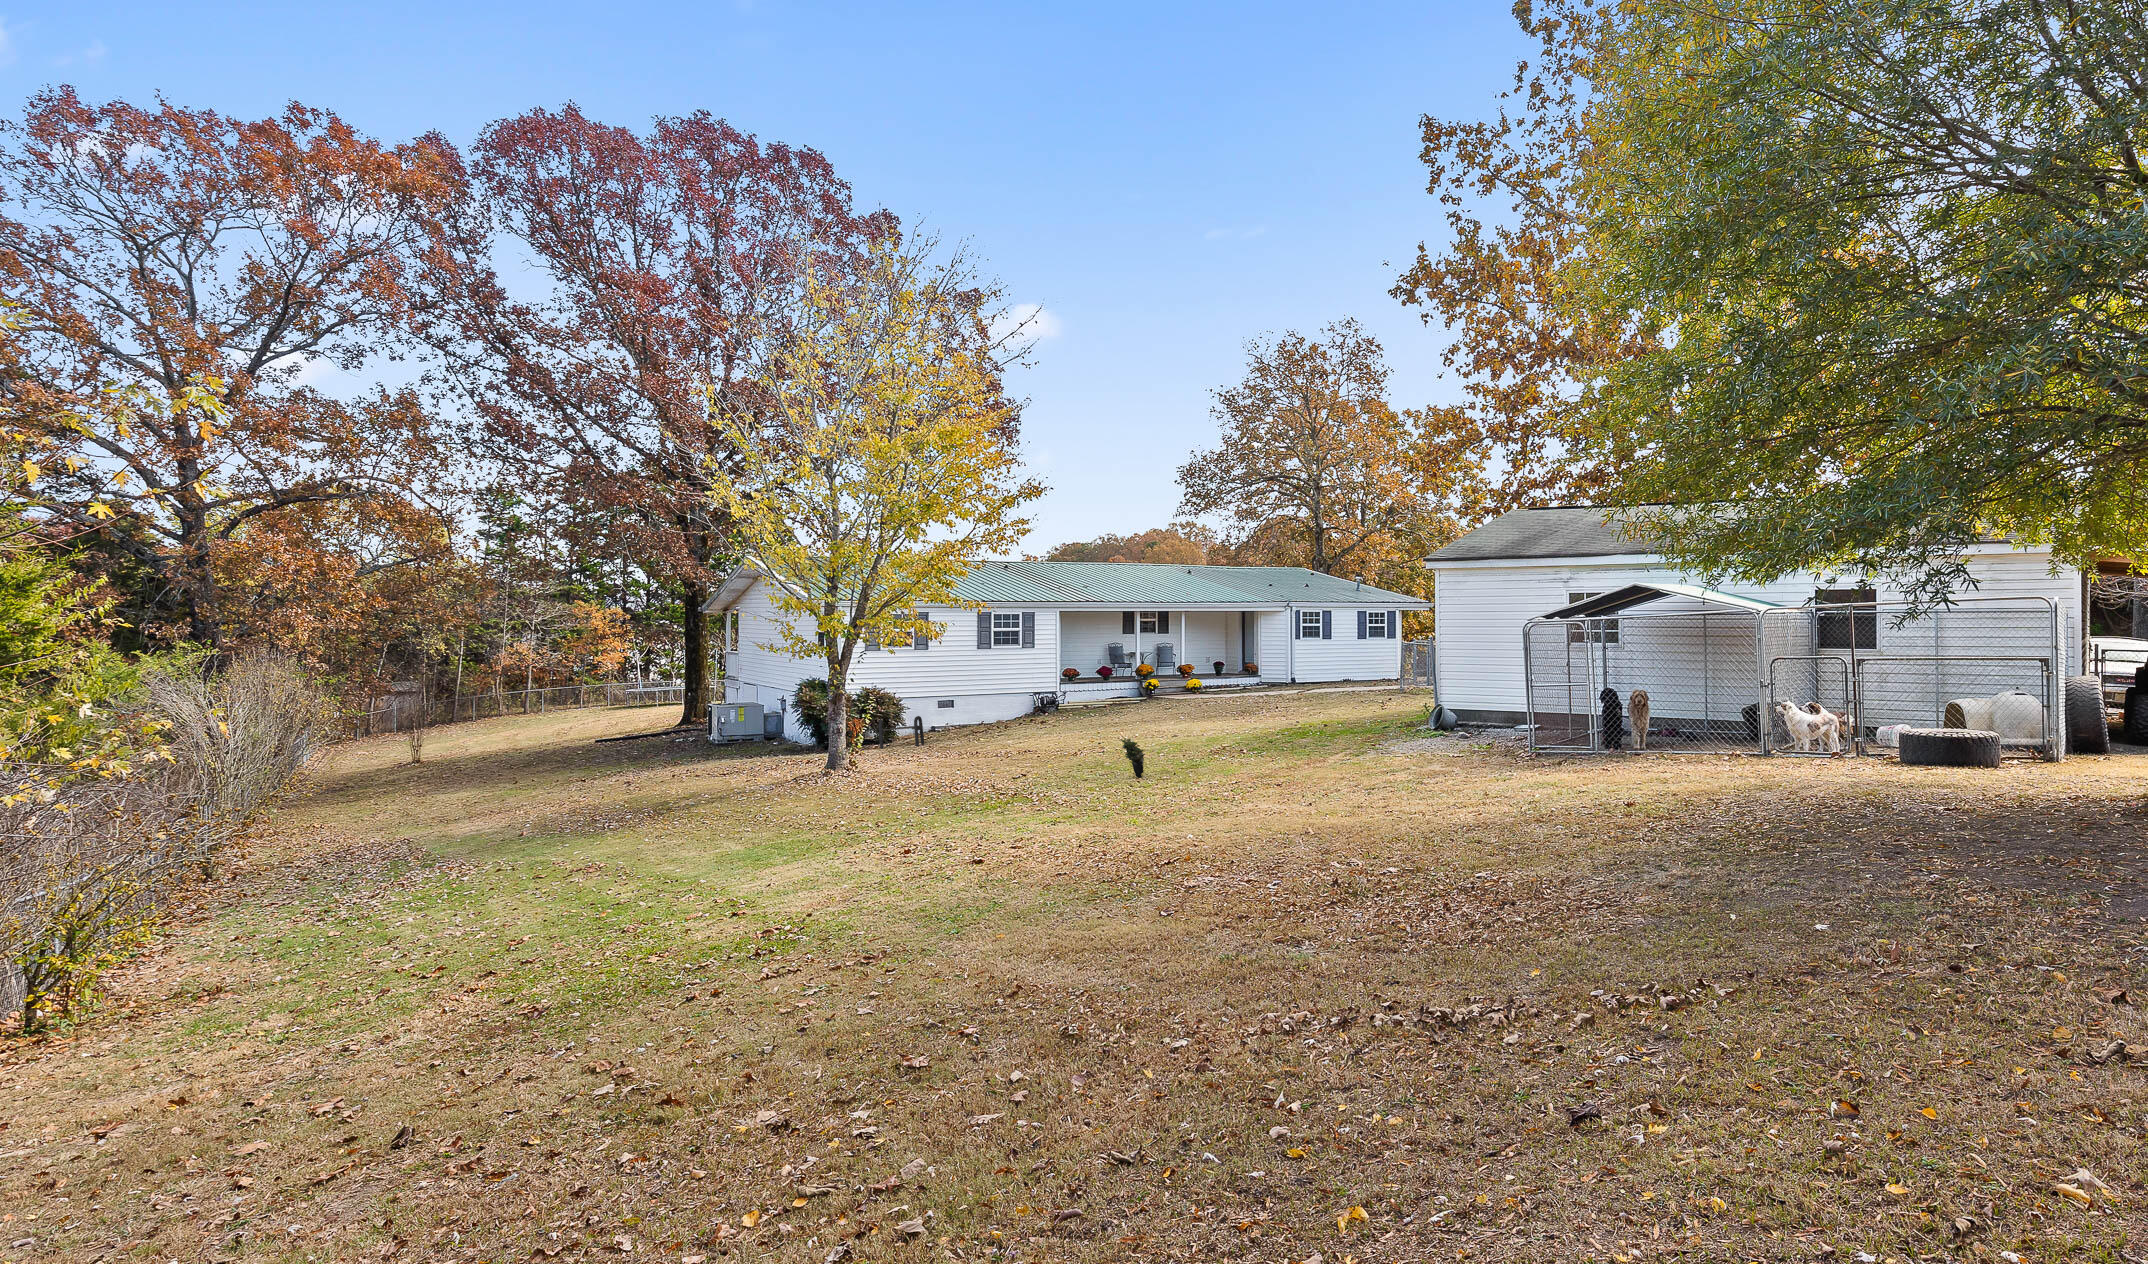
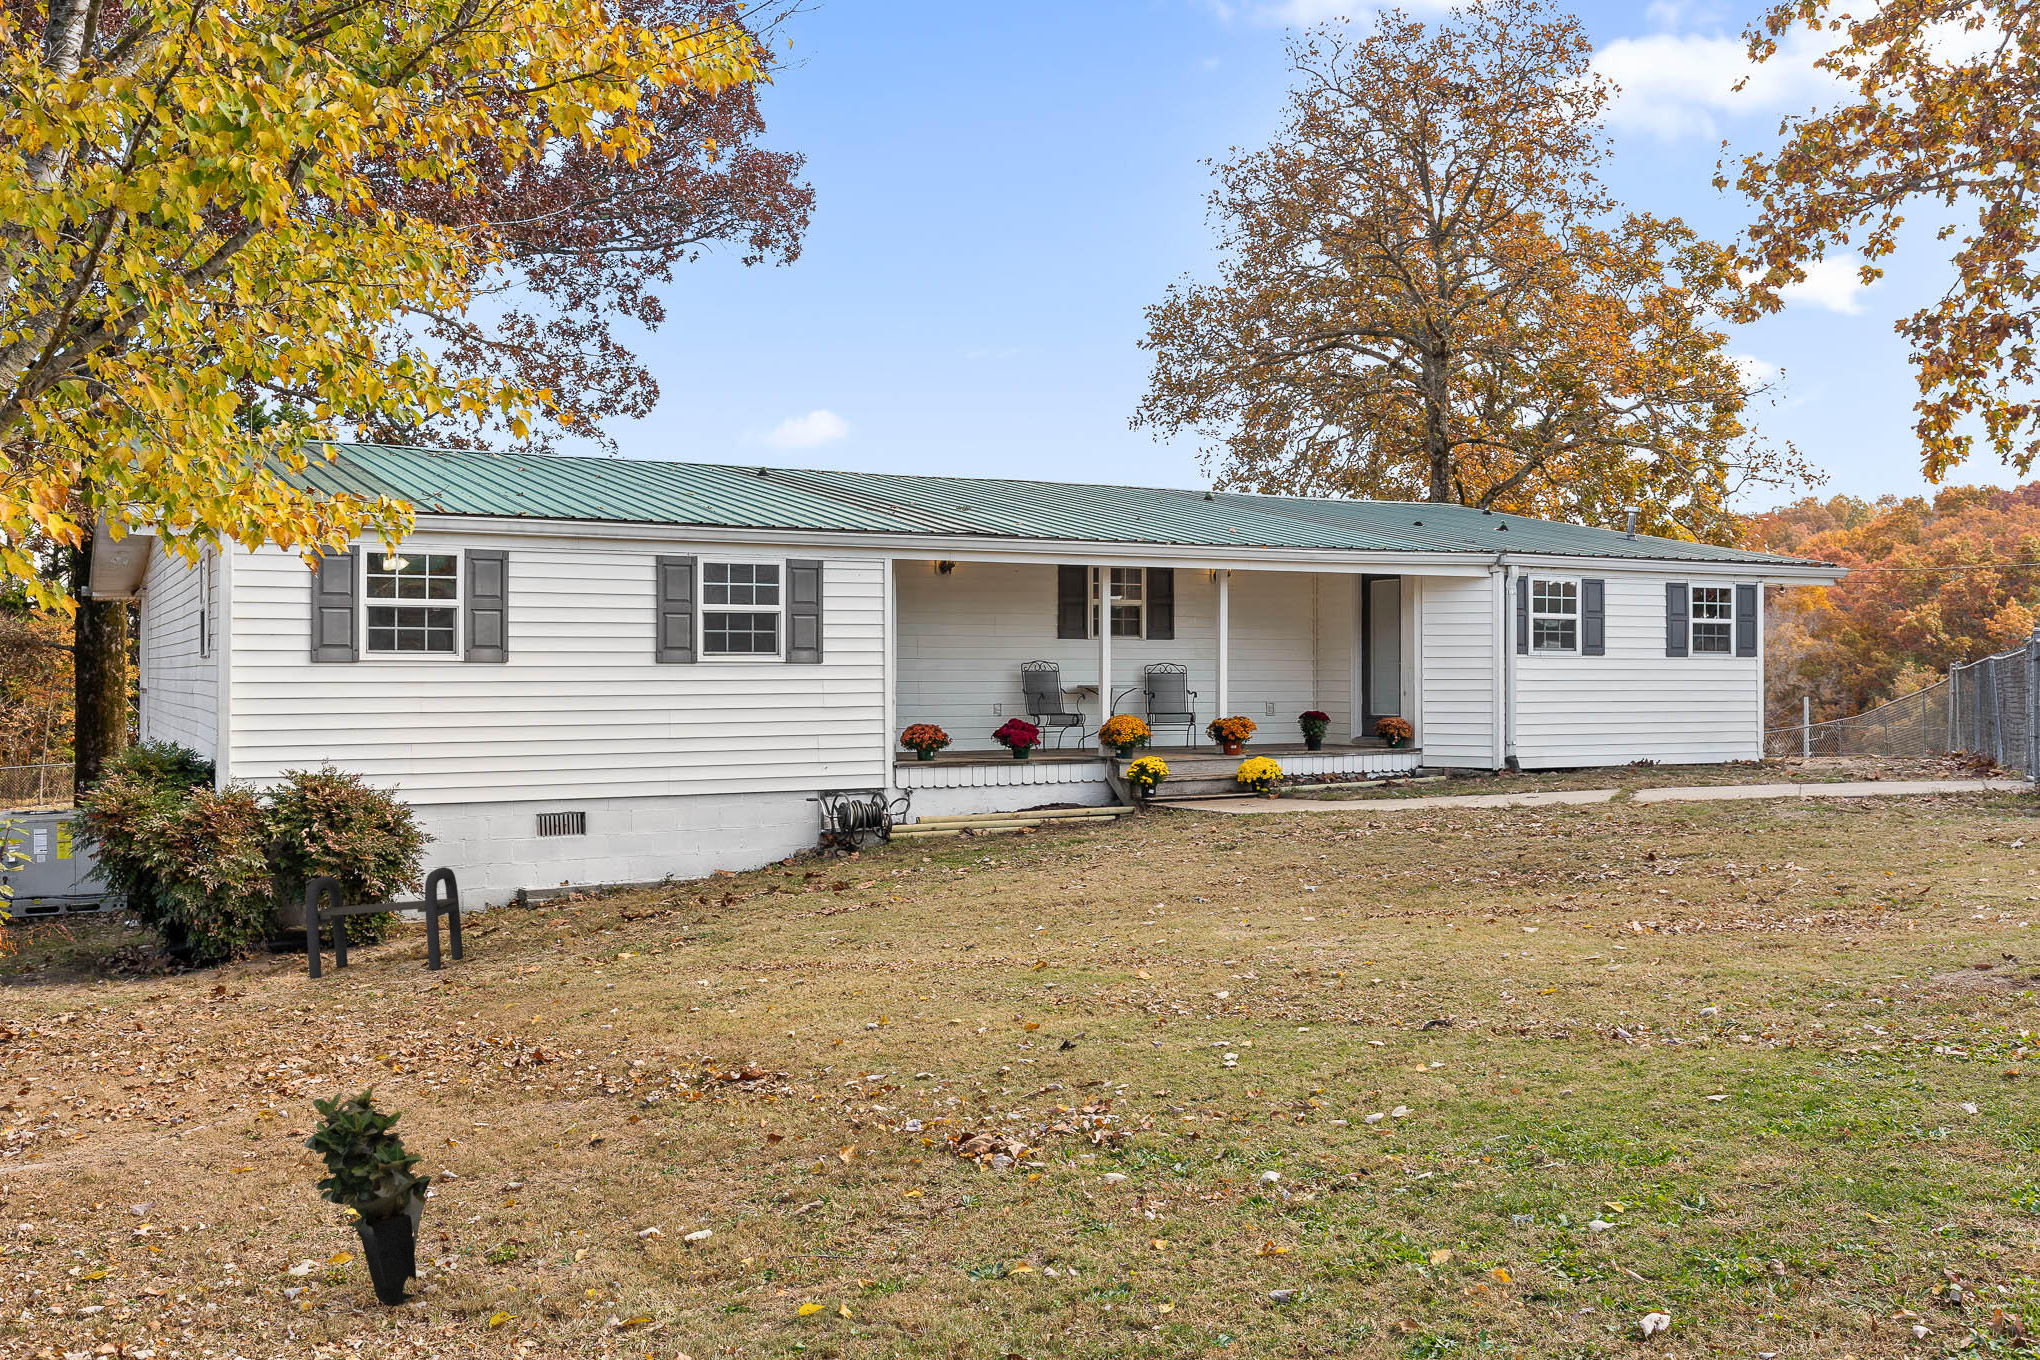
potted plant: present [1121,739,1144,778] -> present [304,1087,432,1305]

